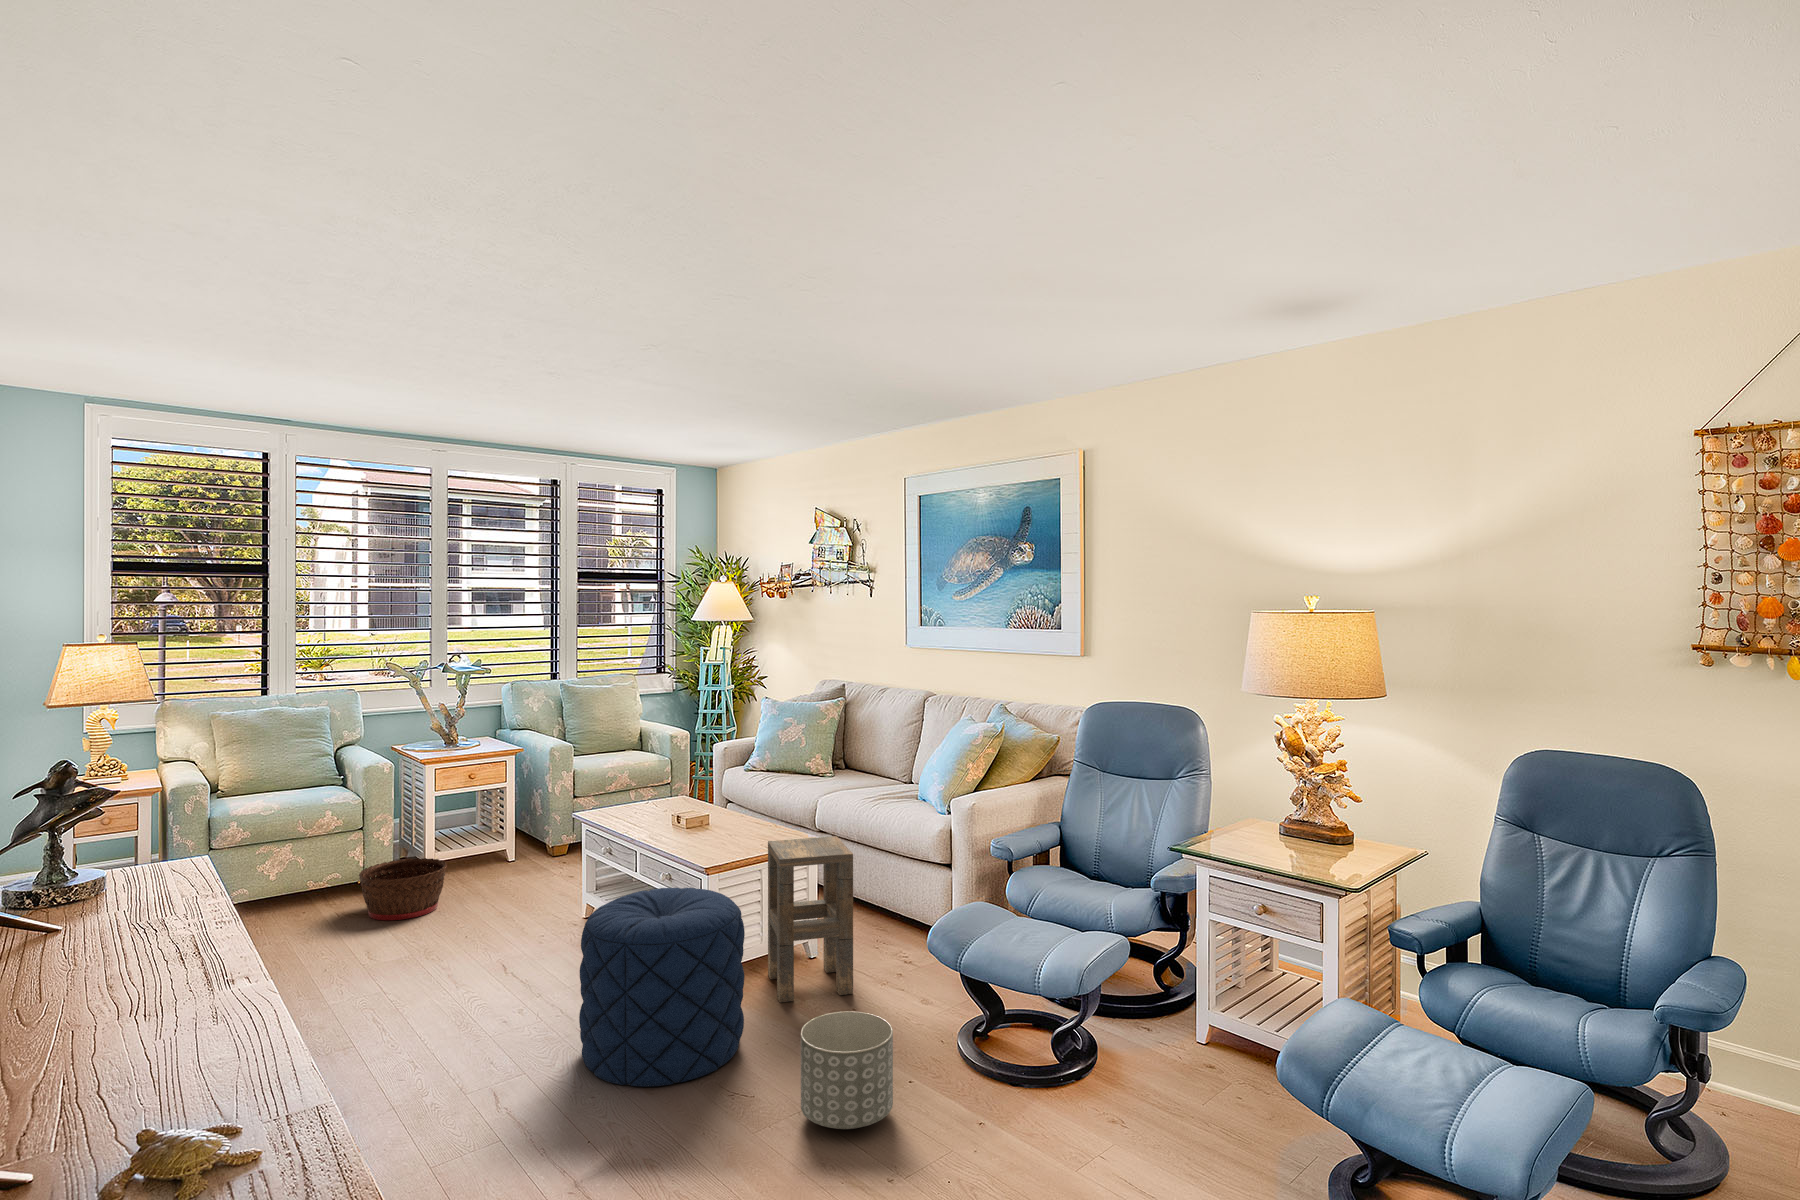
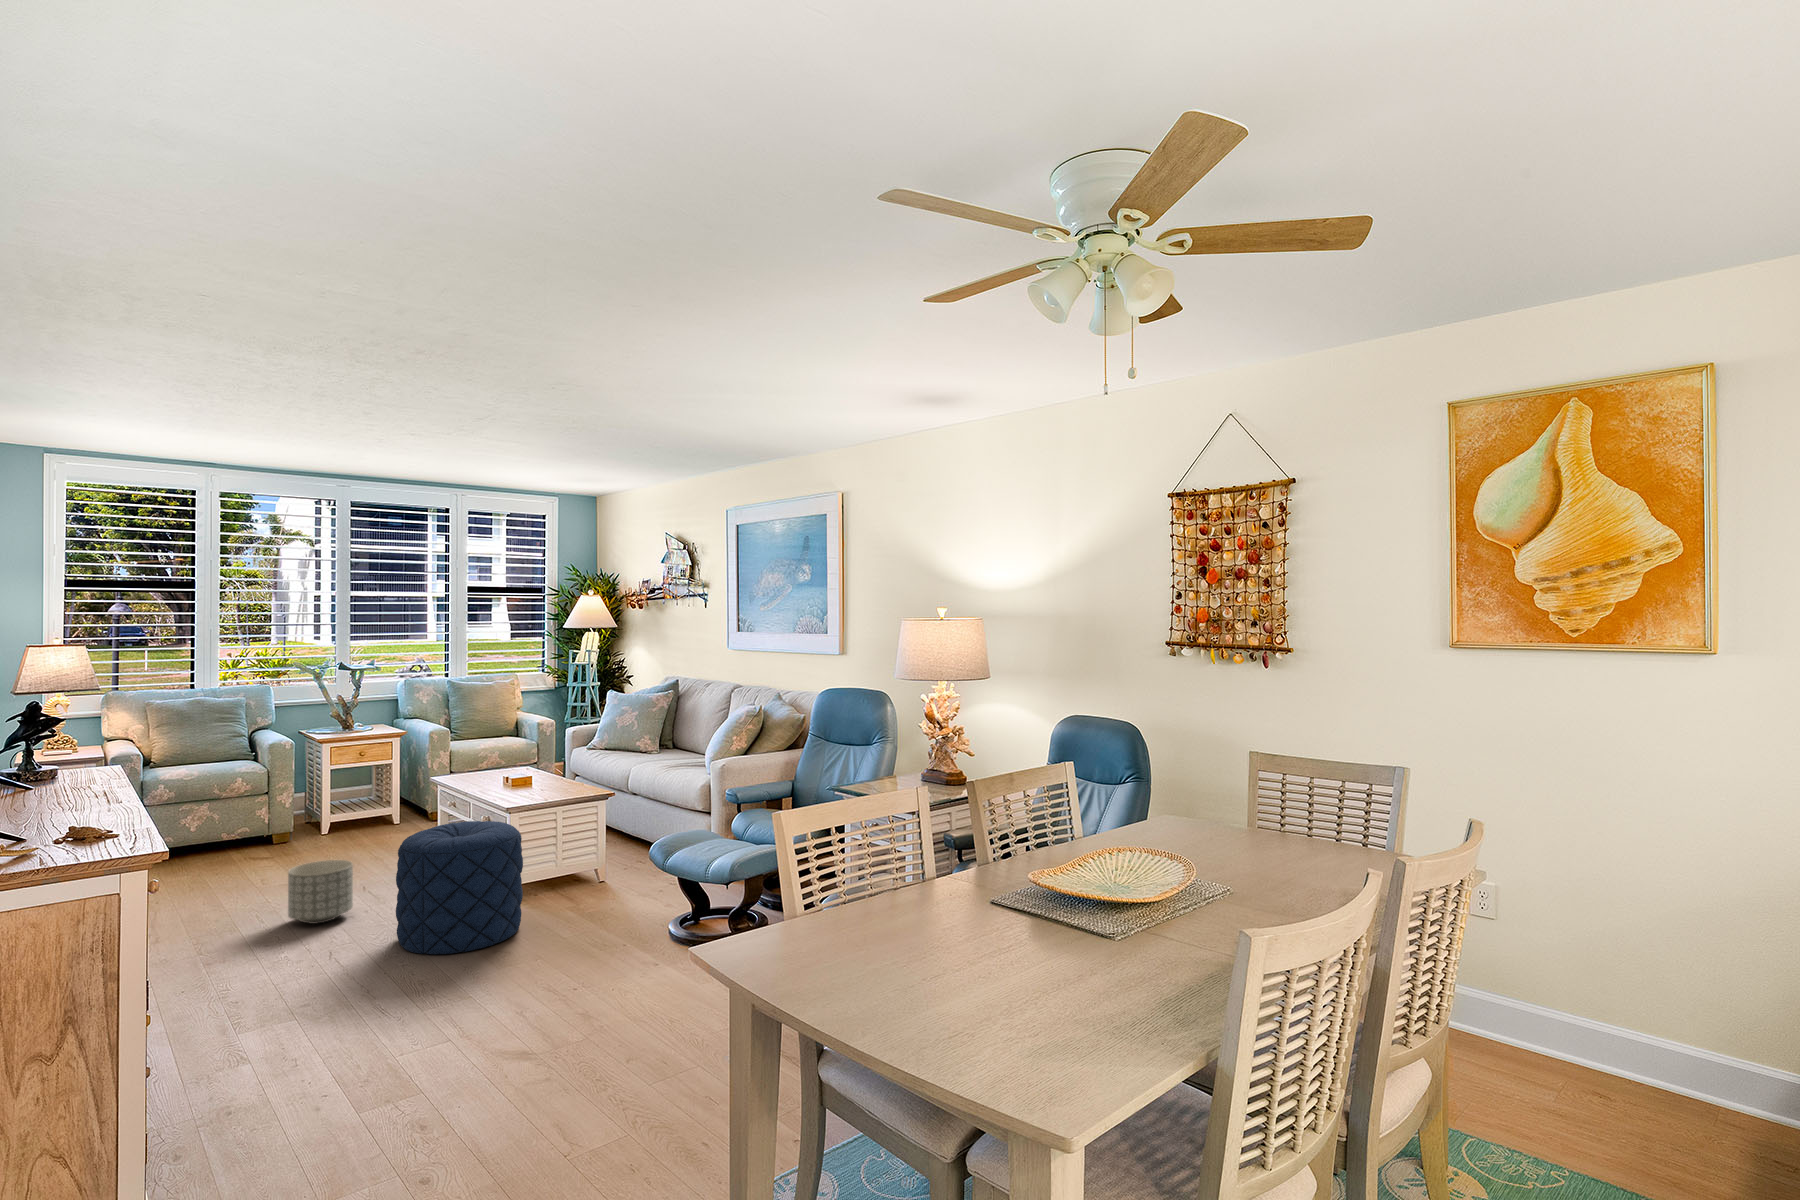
side table: present [768,836,853,1002] -> none [562,789,621,908]
basket: present [359,858,447,920] -> none [261,816,334,862]
planter: present [801,1011,893,1130] -> present [288,860,353,924]

